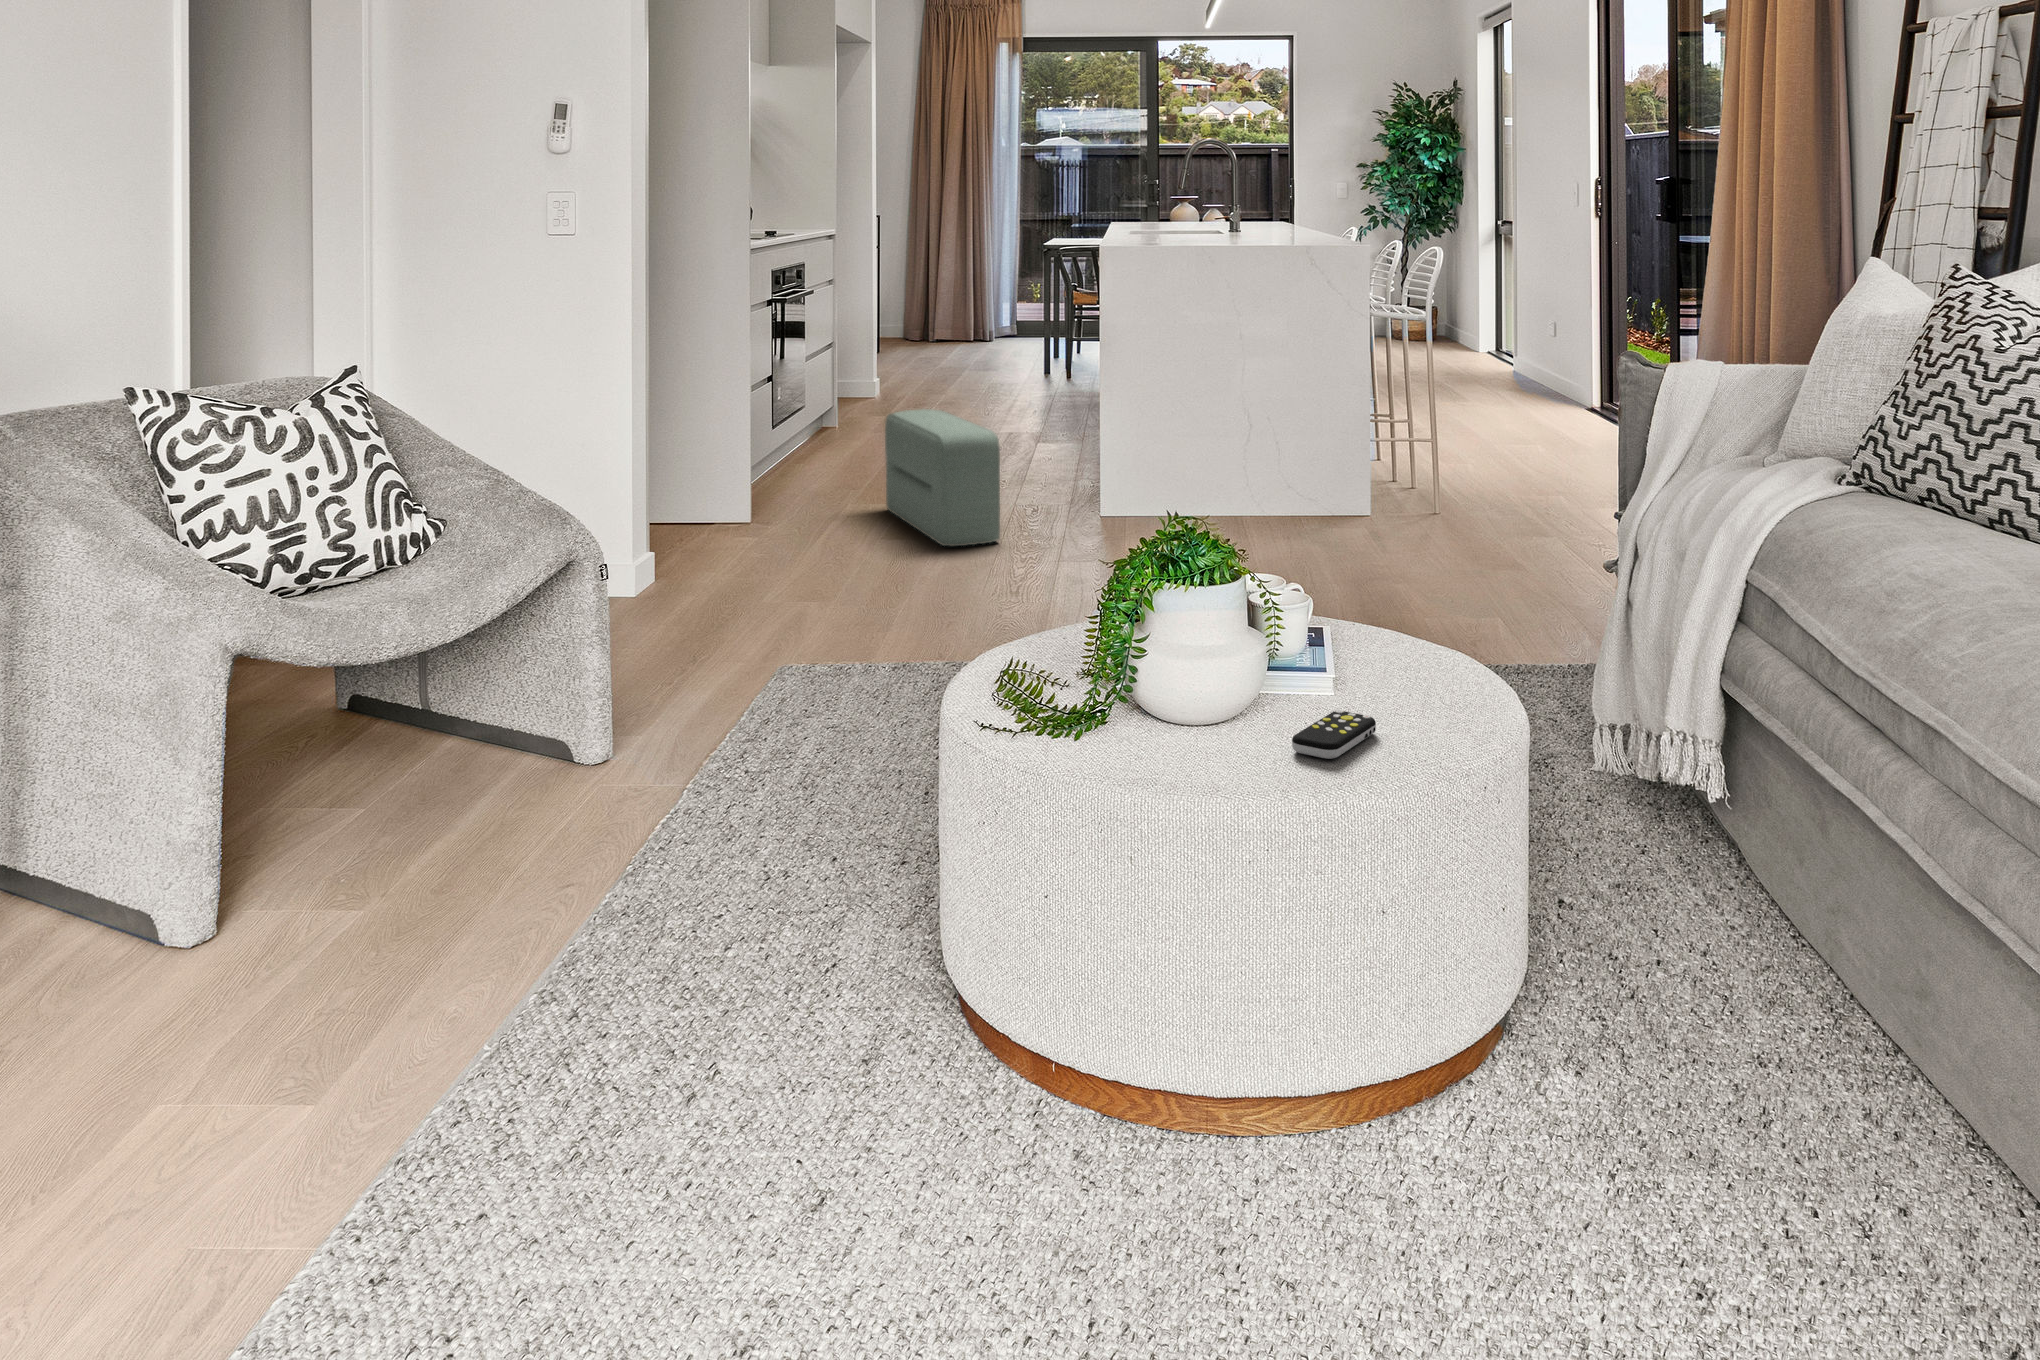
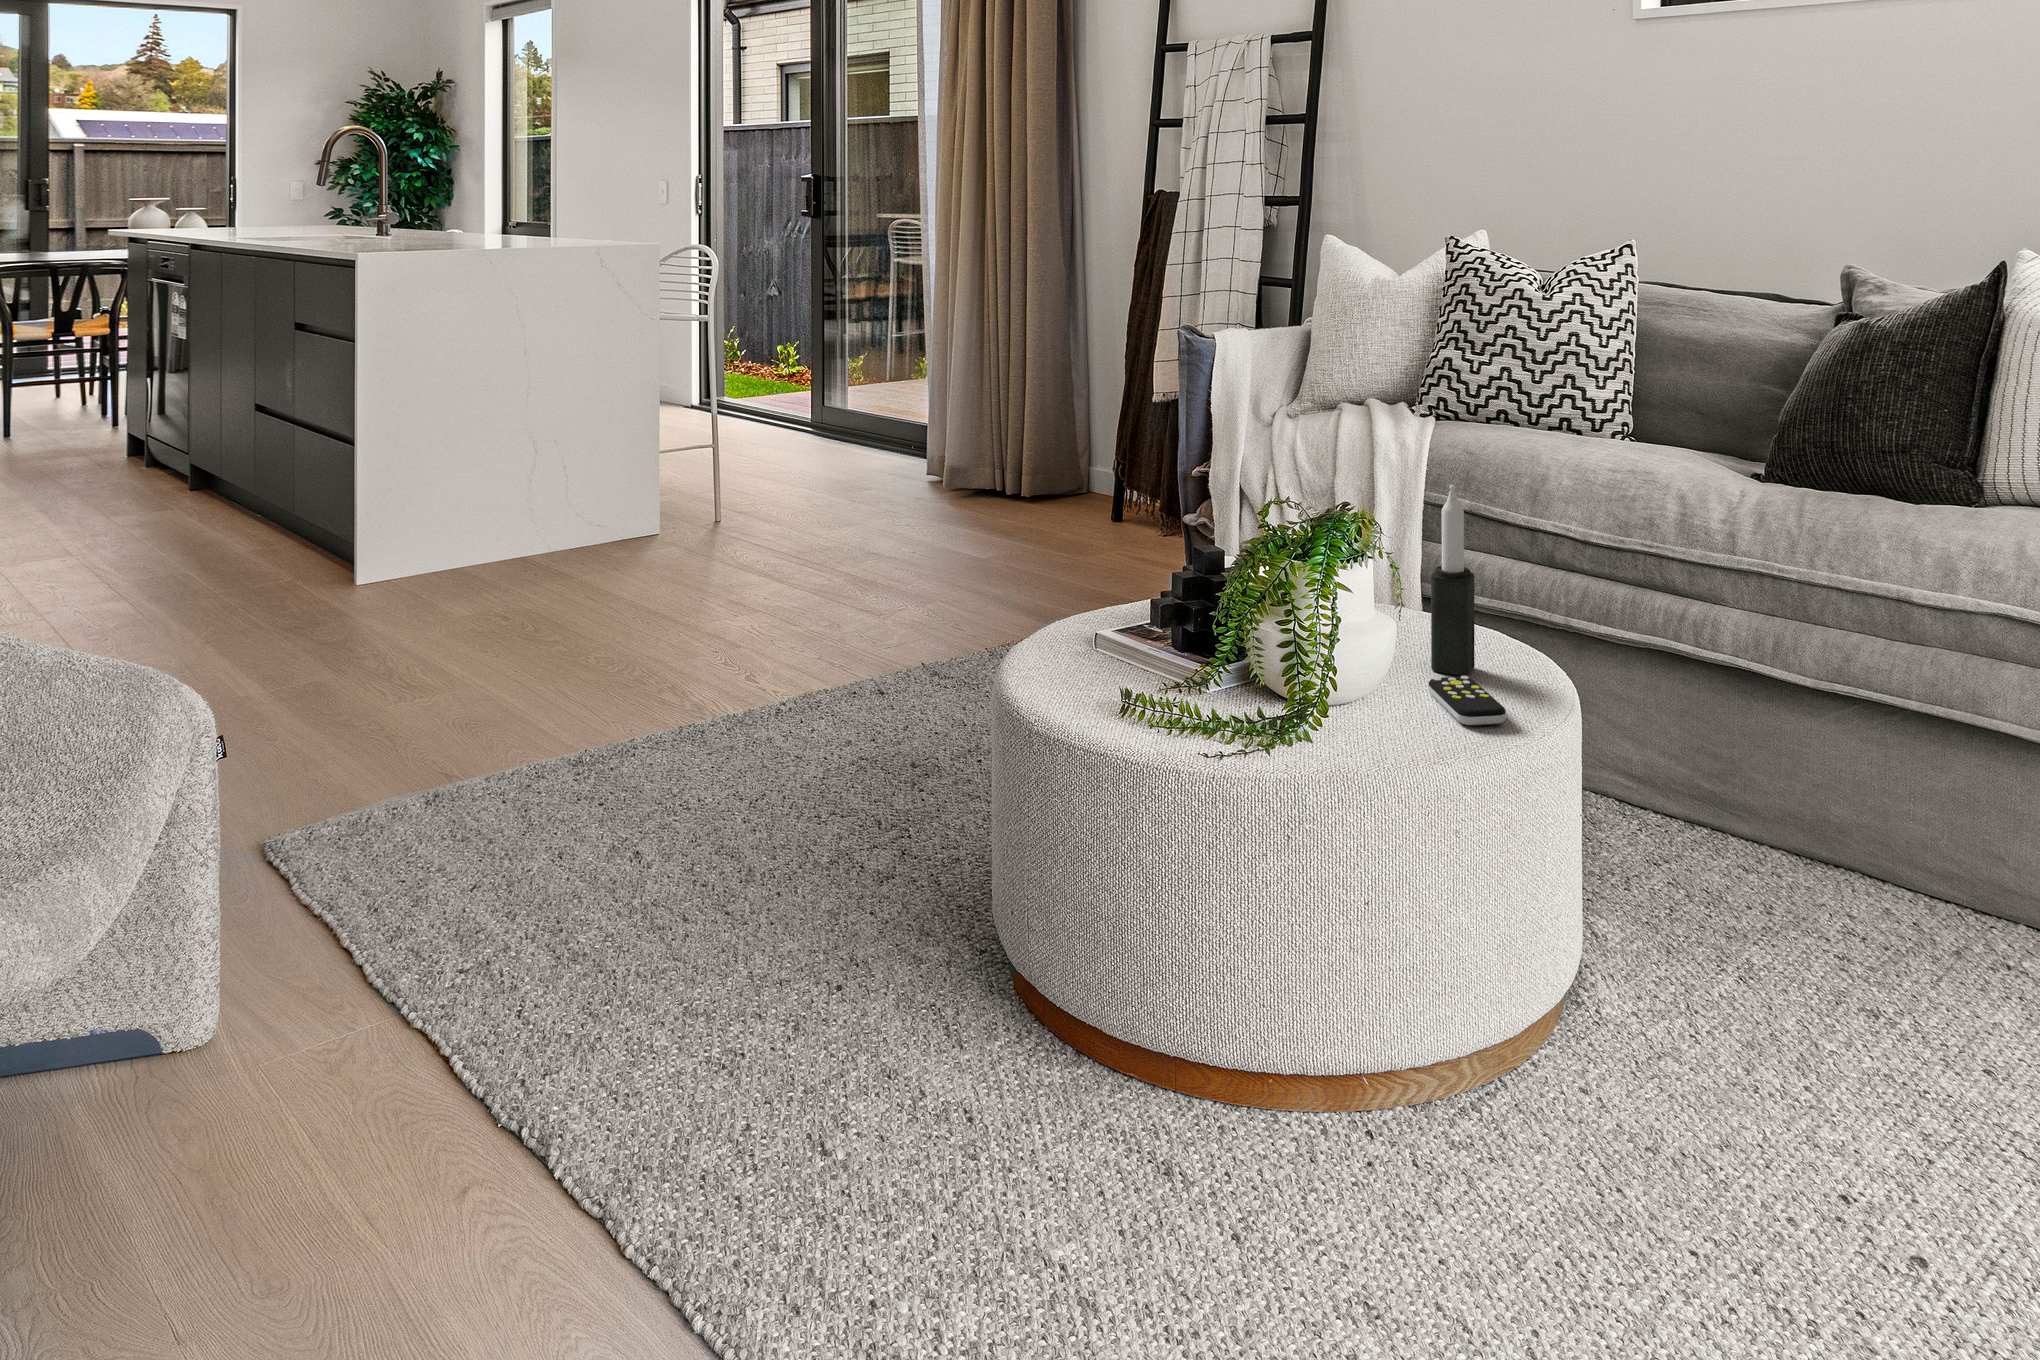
pouf: present [885,409,1000,546] -> none [73,452,311,622]
candle: none [1383,518,1433,721] -> present [1431,484,1475,676]

